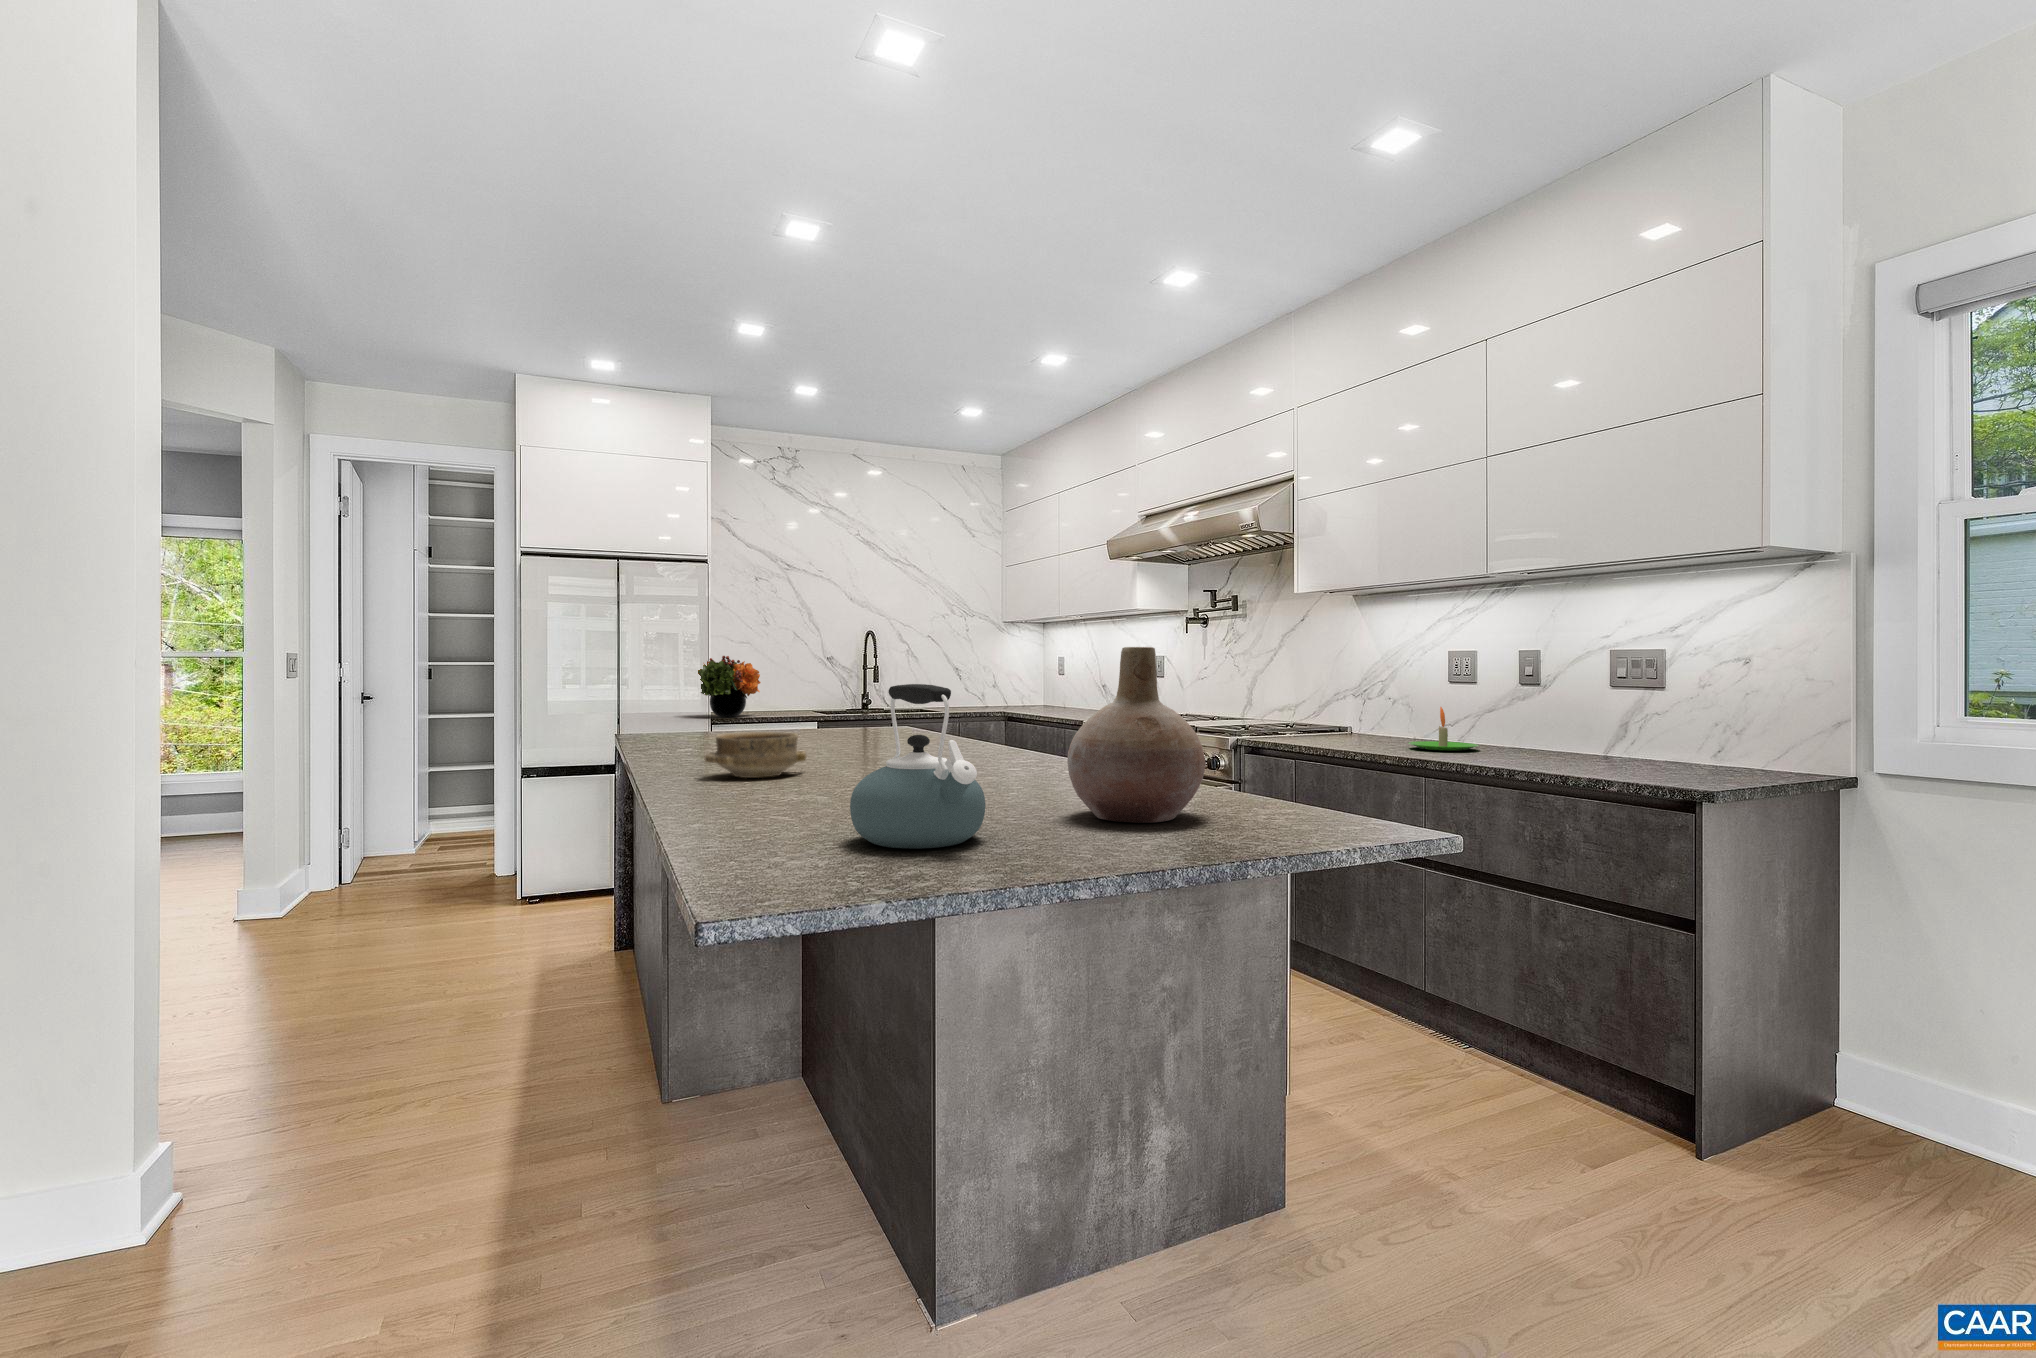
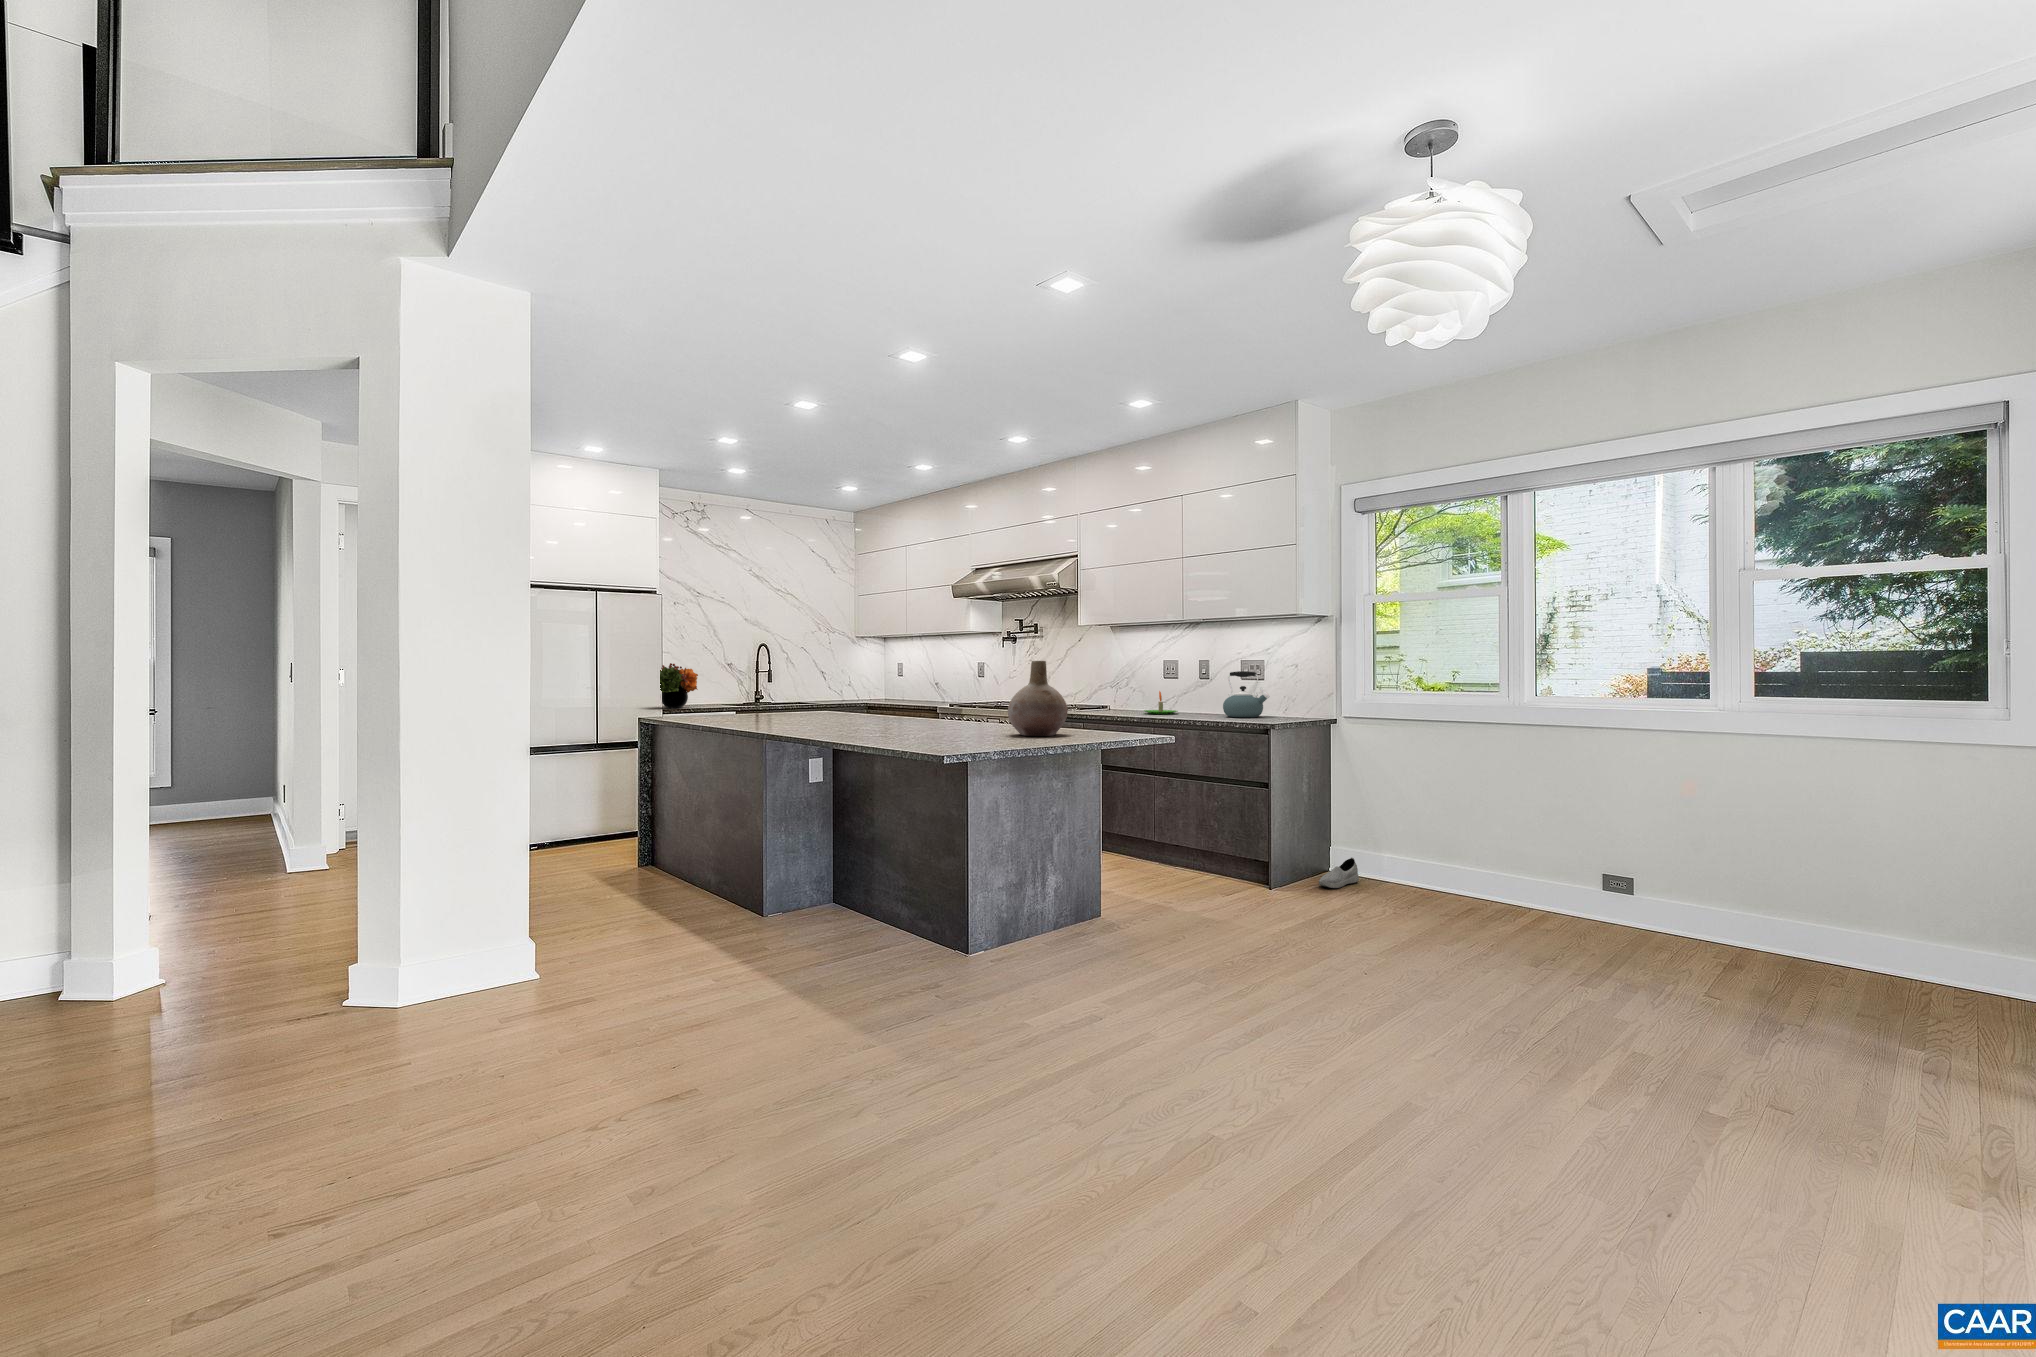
kettle: present [850,684,985,849] -> present [1223,671,1269,717]
ceramic bowl: present [705,732,806,778] -> none [789,706,843,730]
shoe: none [1820,1089,1920,1168] -> present [1319,857,1359,888]

